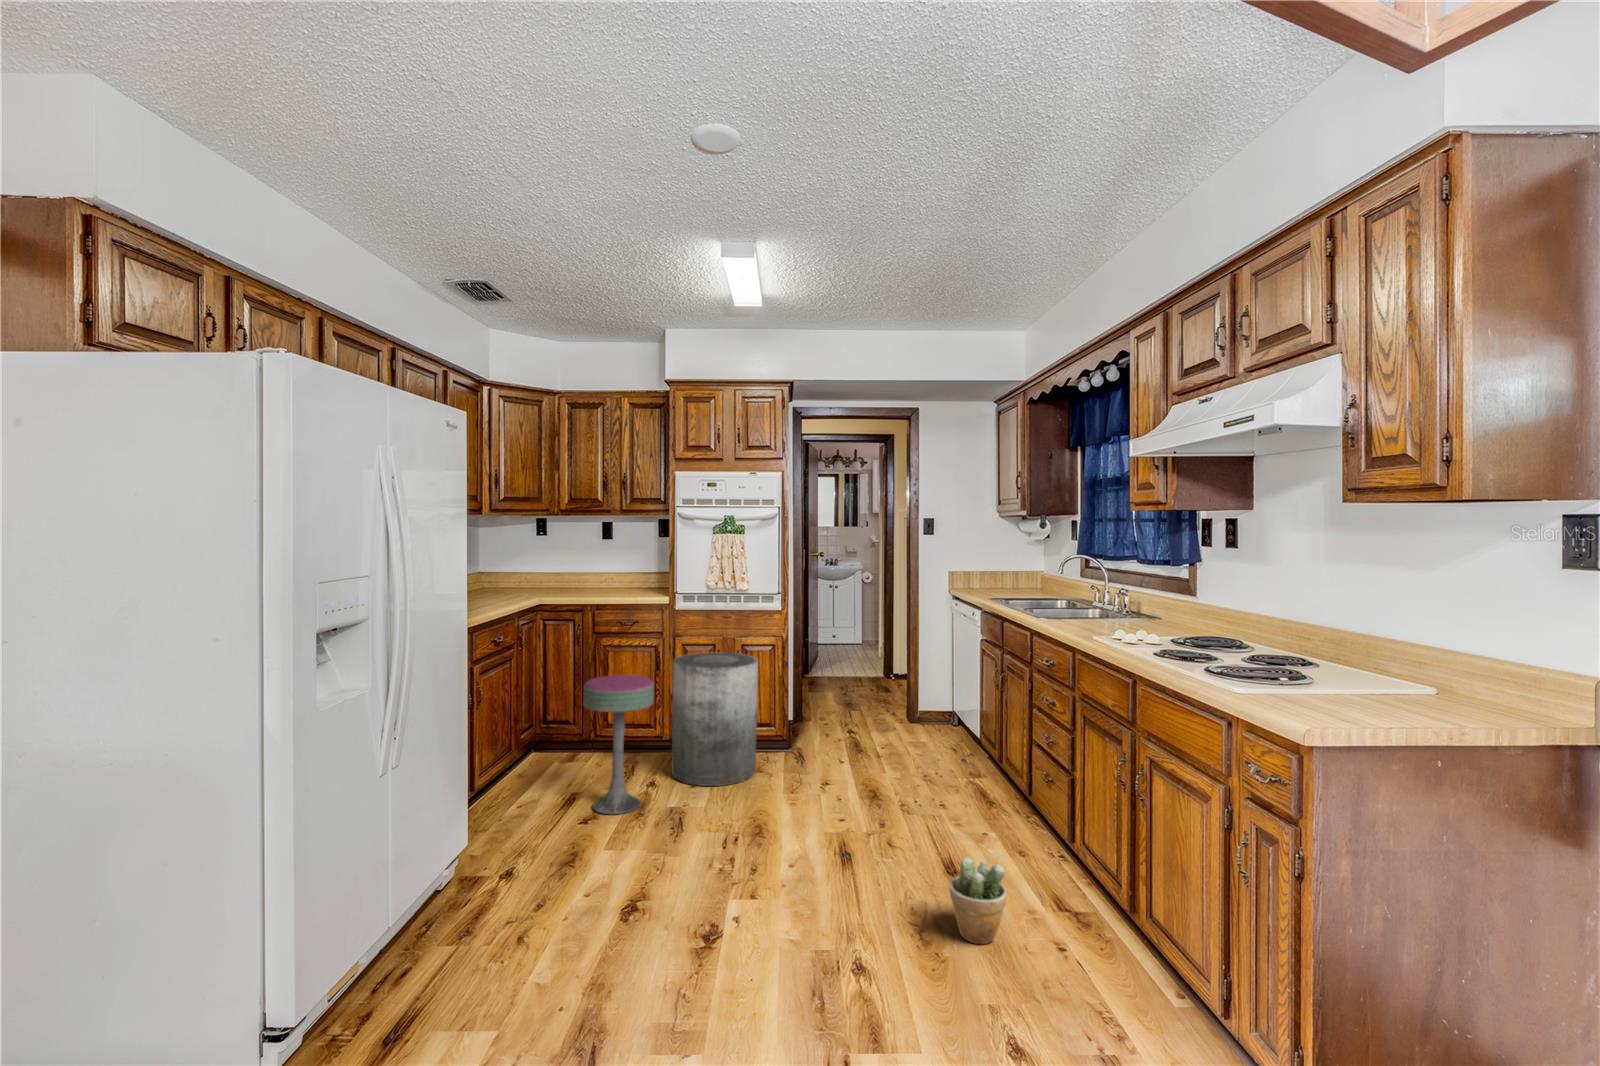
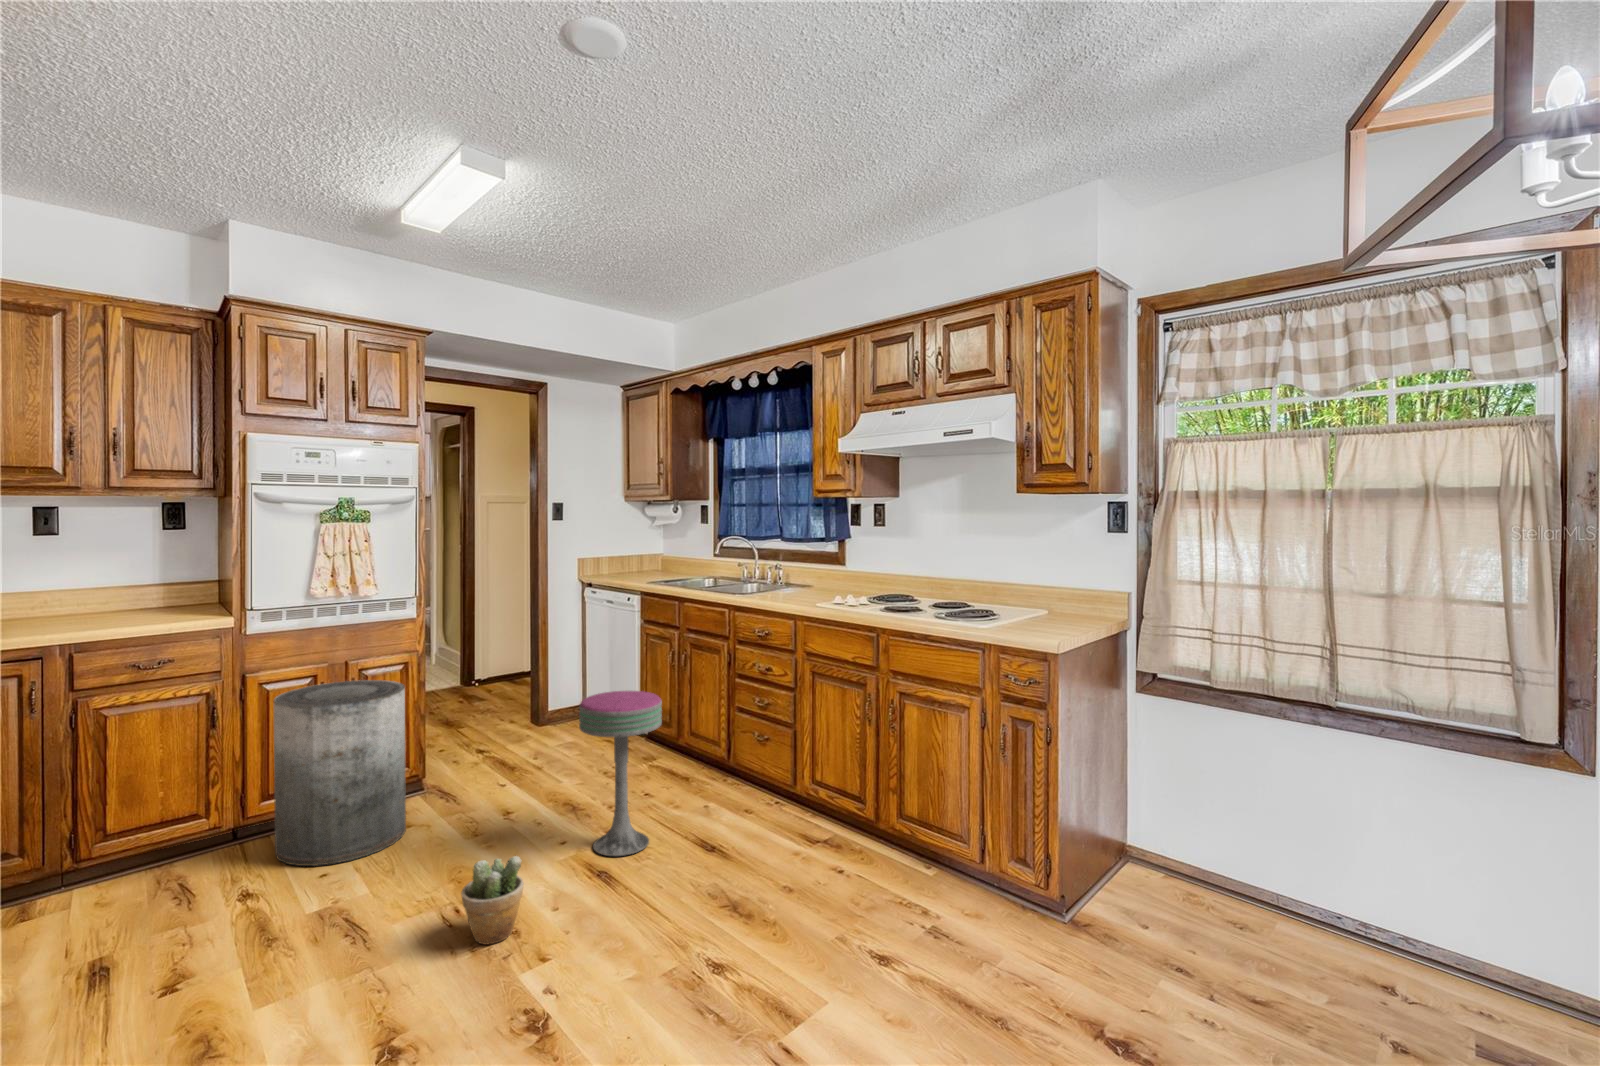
bar stool: present [583,675,654,814] -> present [579,691,662,856]
potted plant: present [949,858,1007,944] -> present [461,856,524,944]

